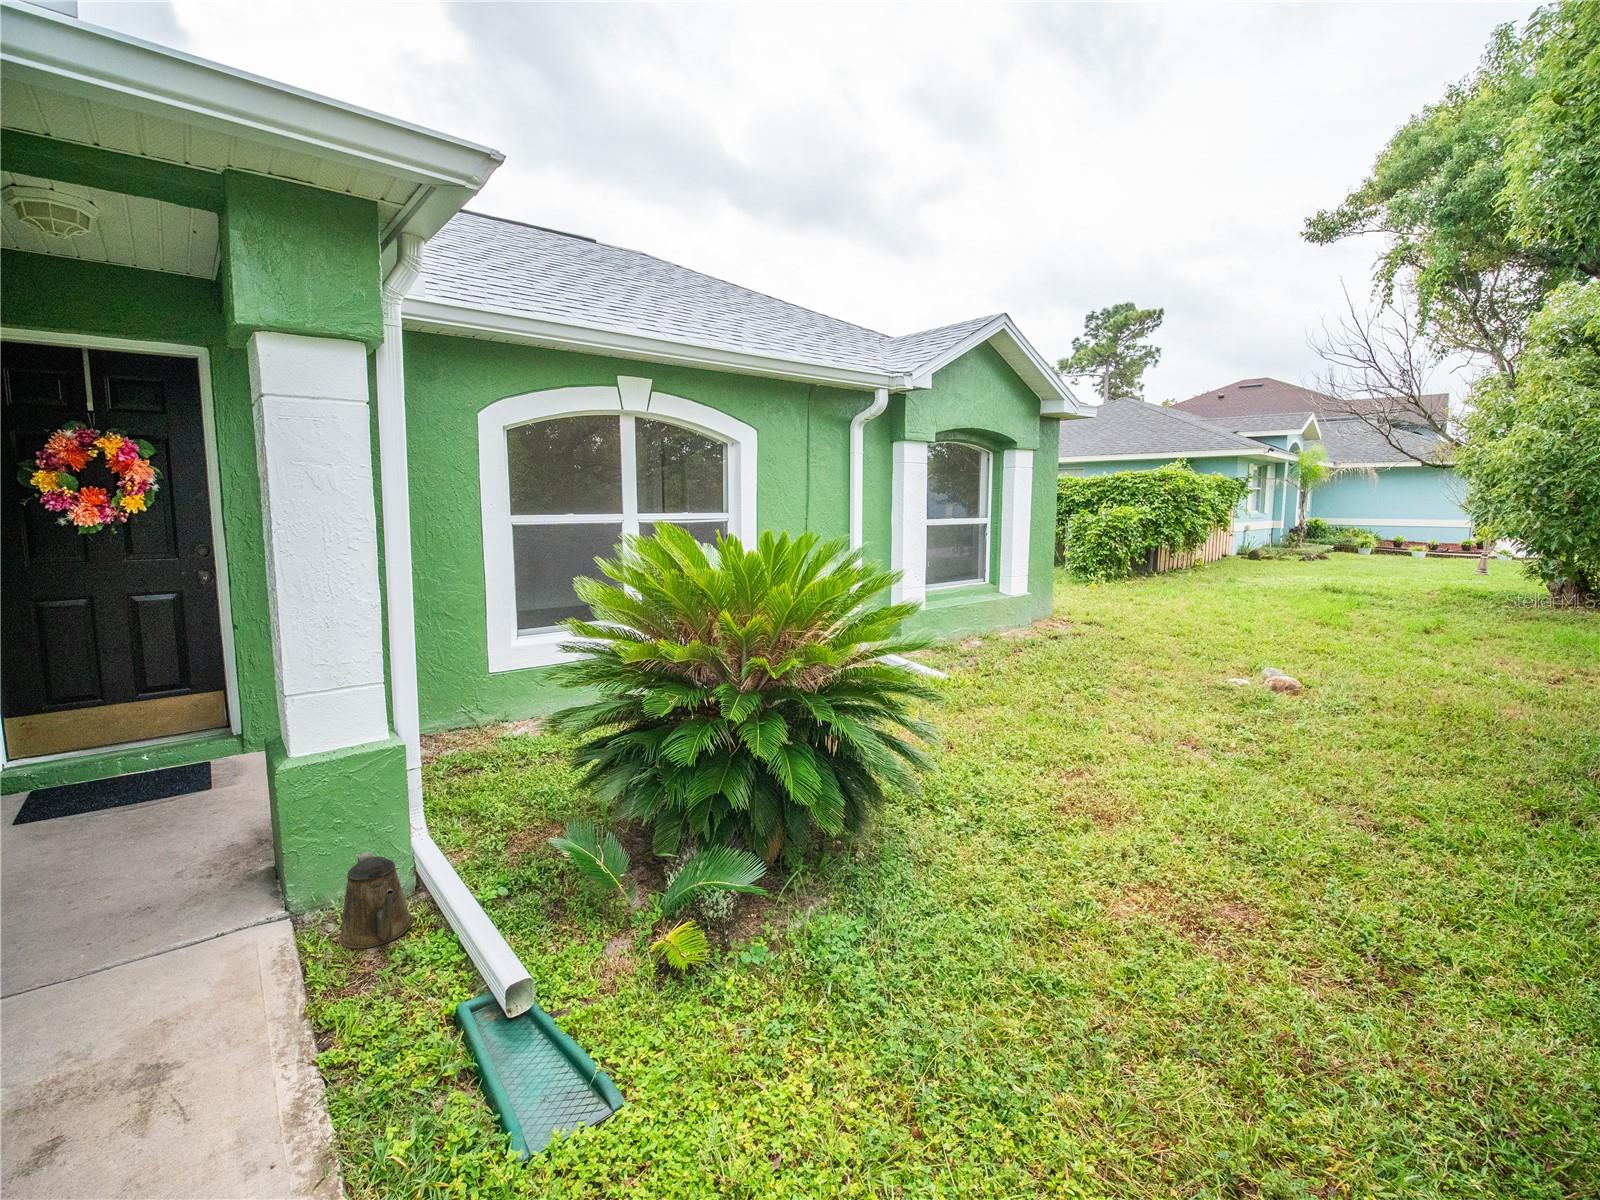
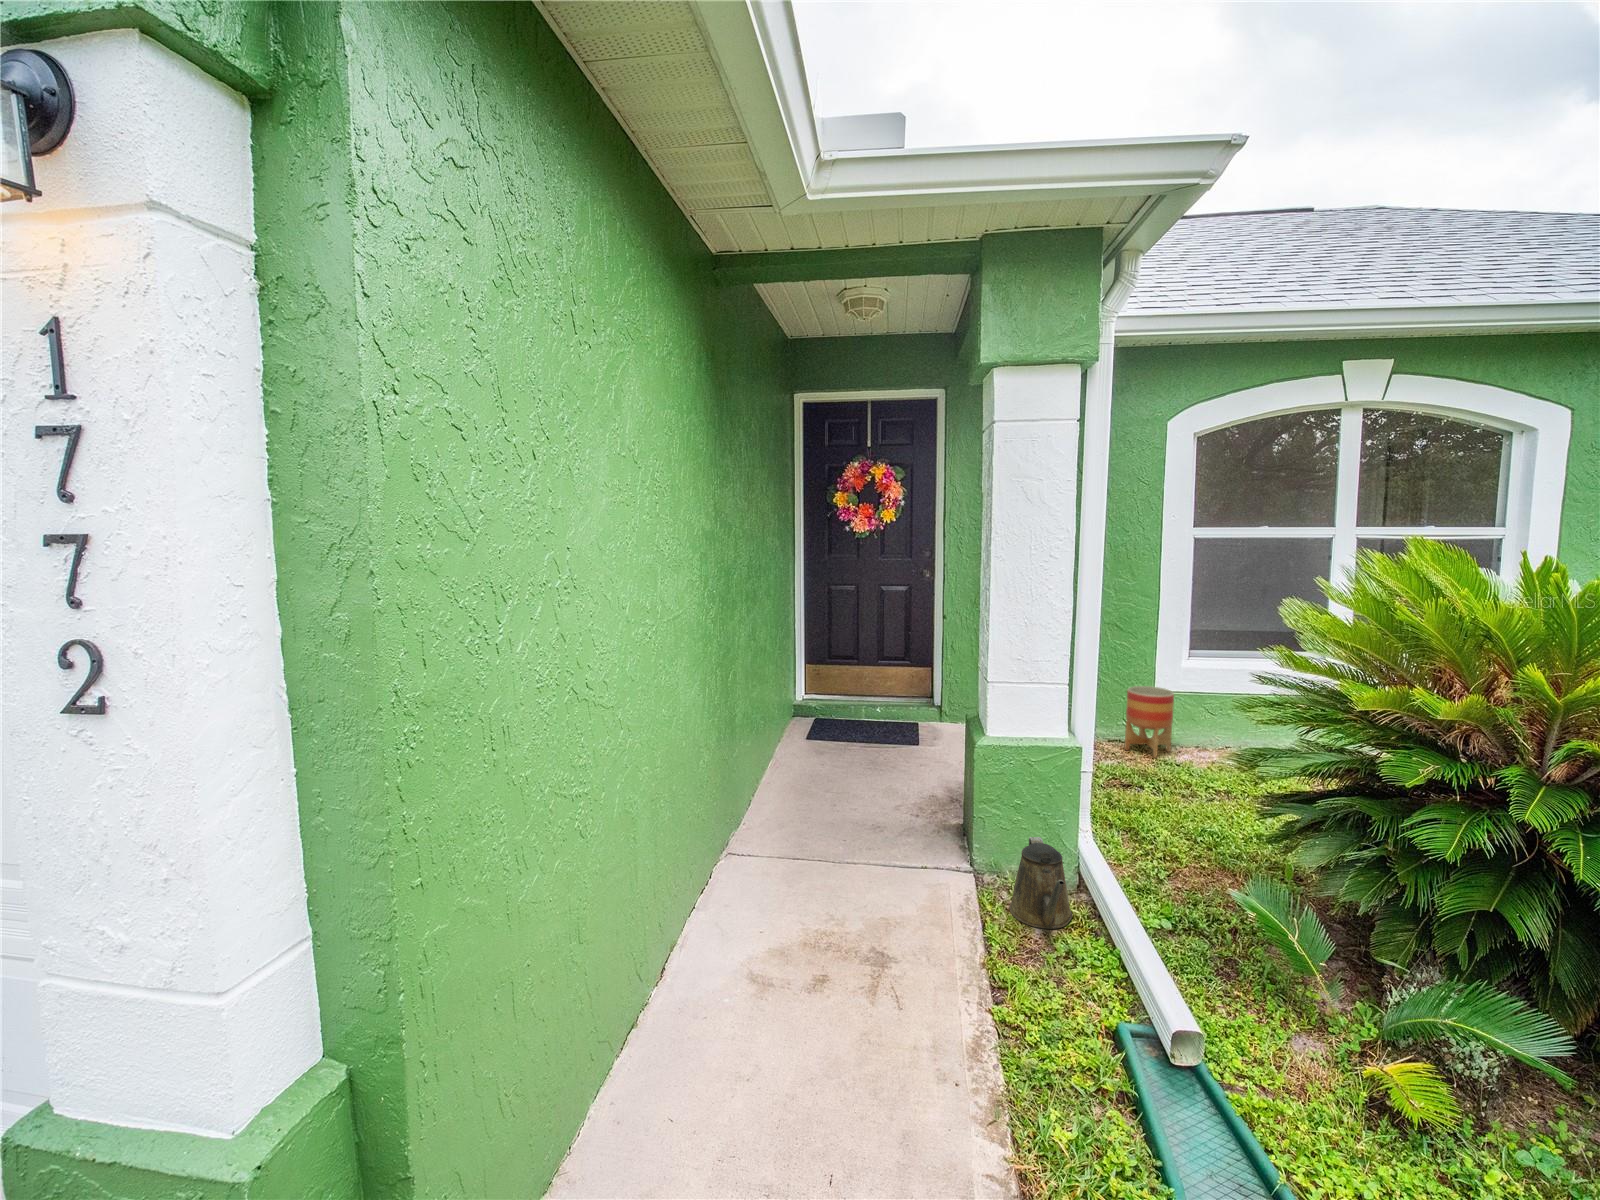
planter: none [467,670,513,737] -> present [1125,686,1174,758]

